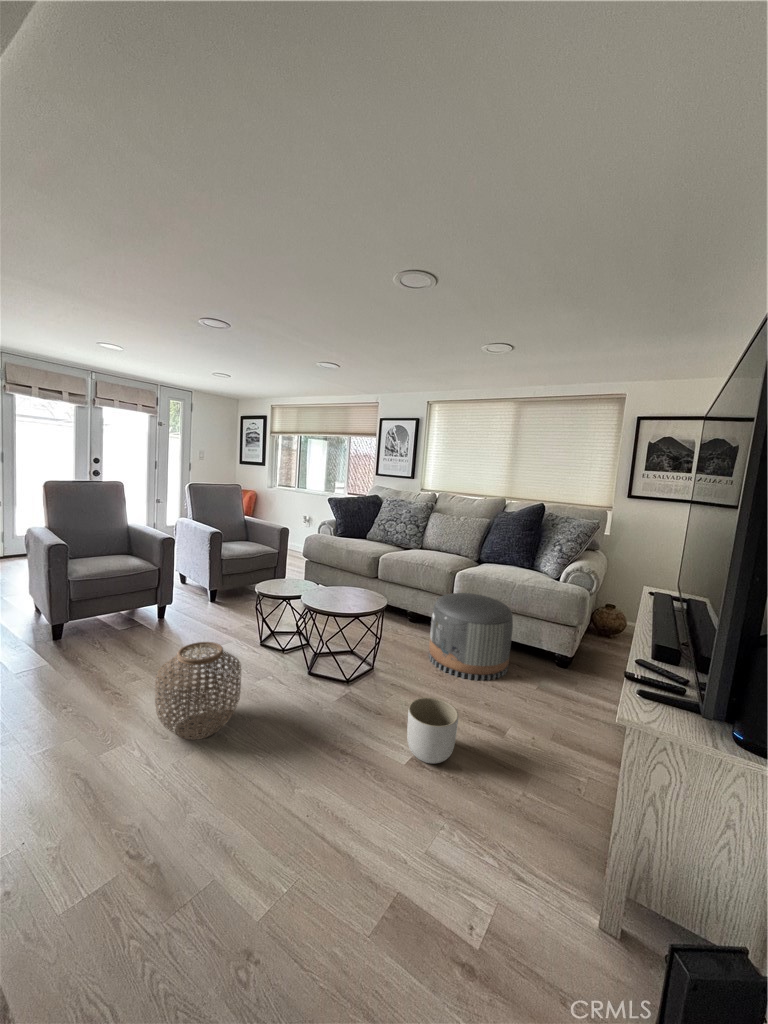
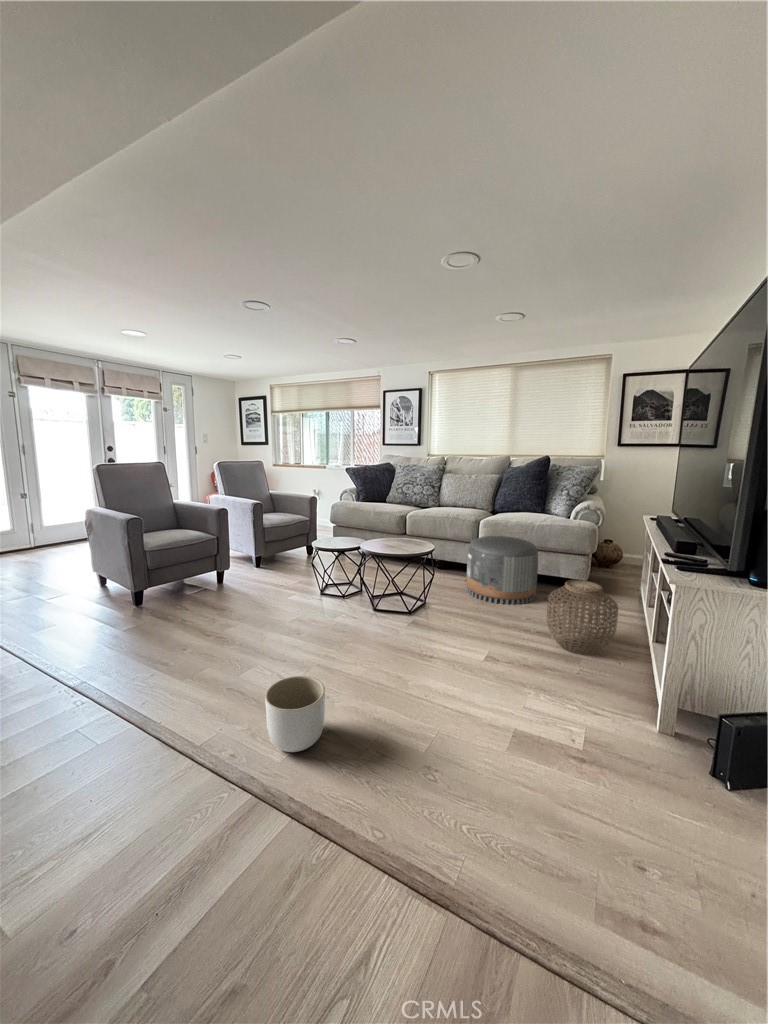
woven basket: present [155,642,241,739] -> present [547,580,618,655]
planter: present [407,697,459,764] -> present [265,676,325,752]

